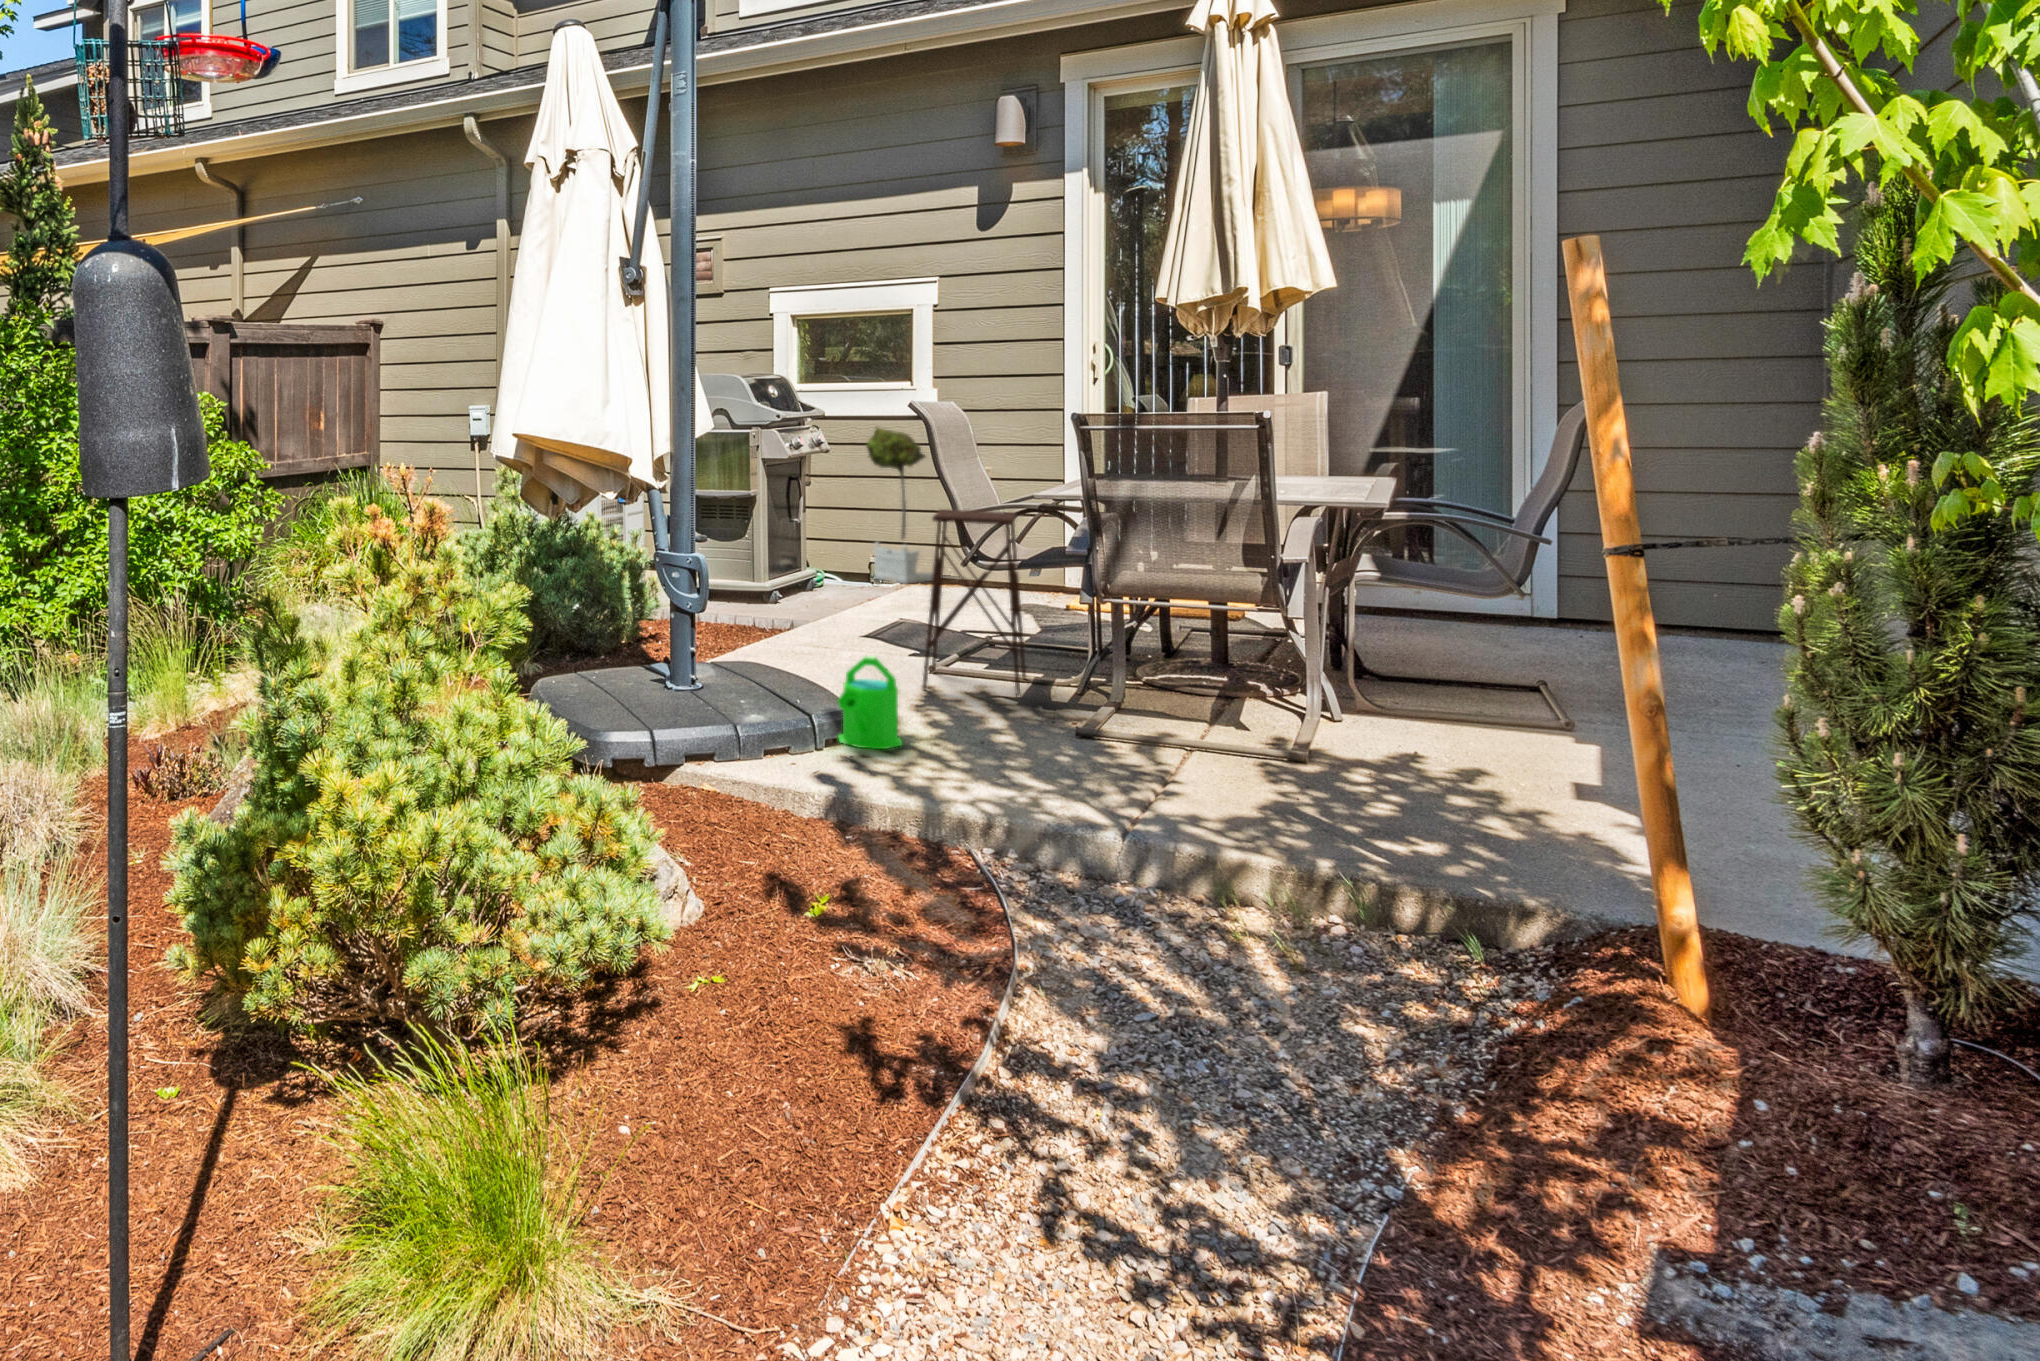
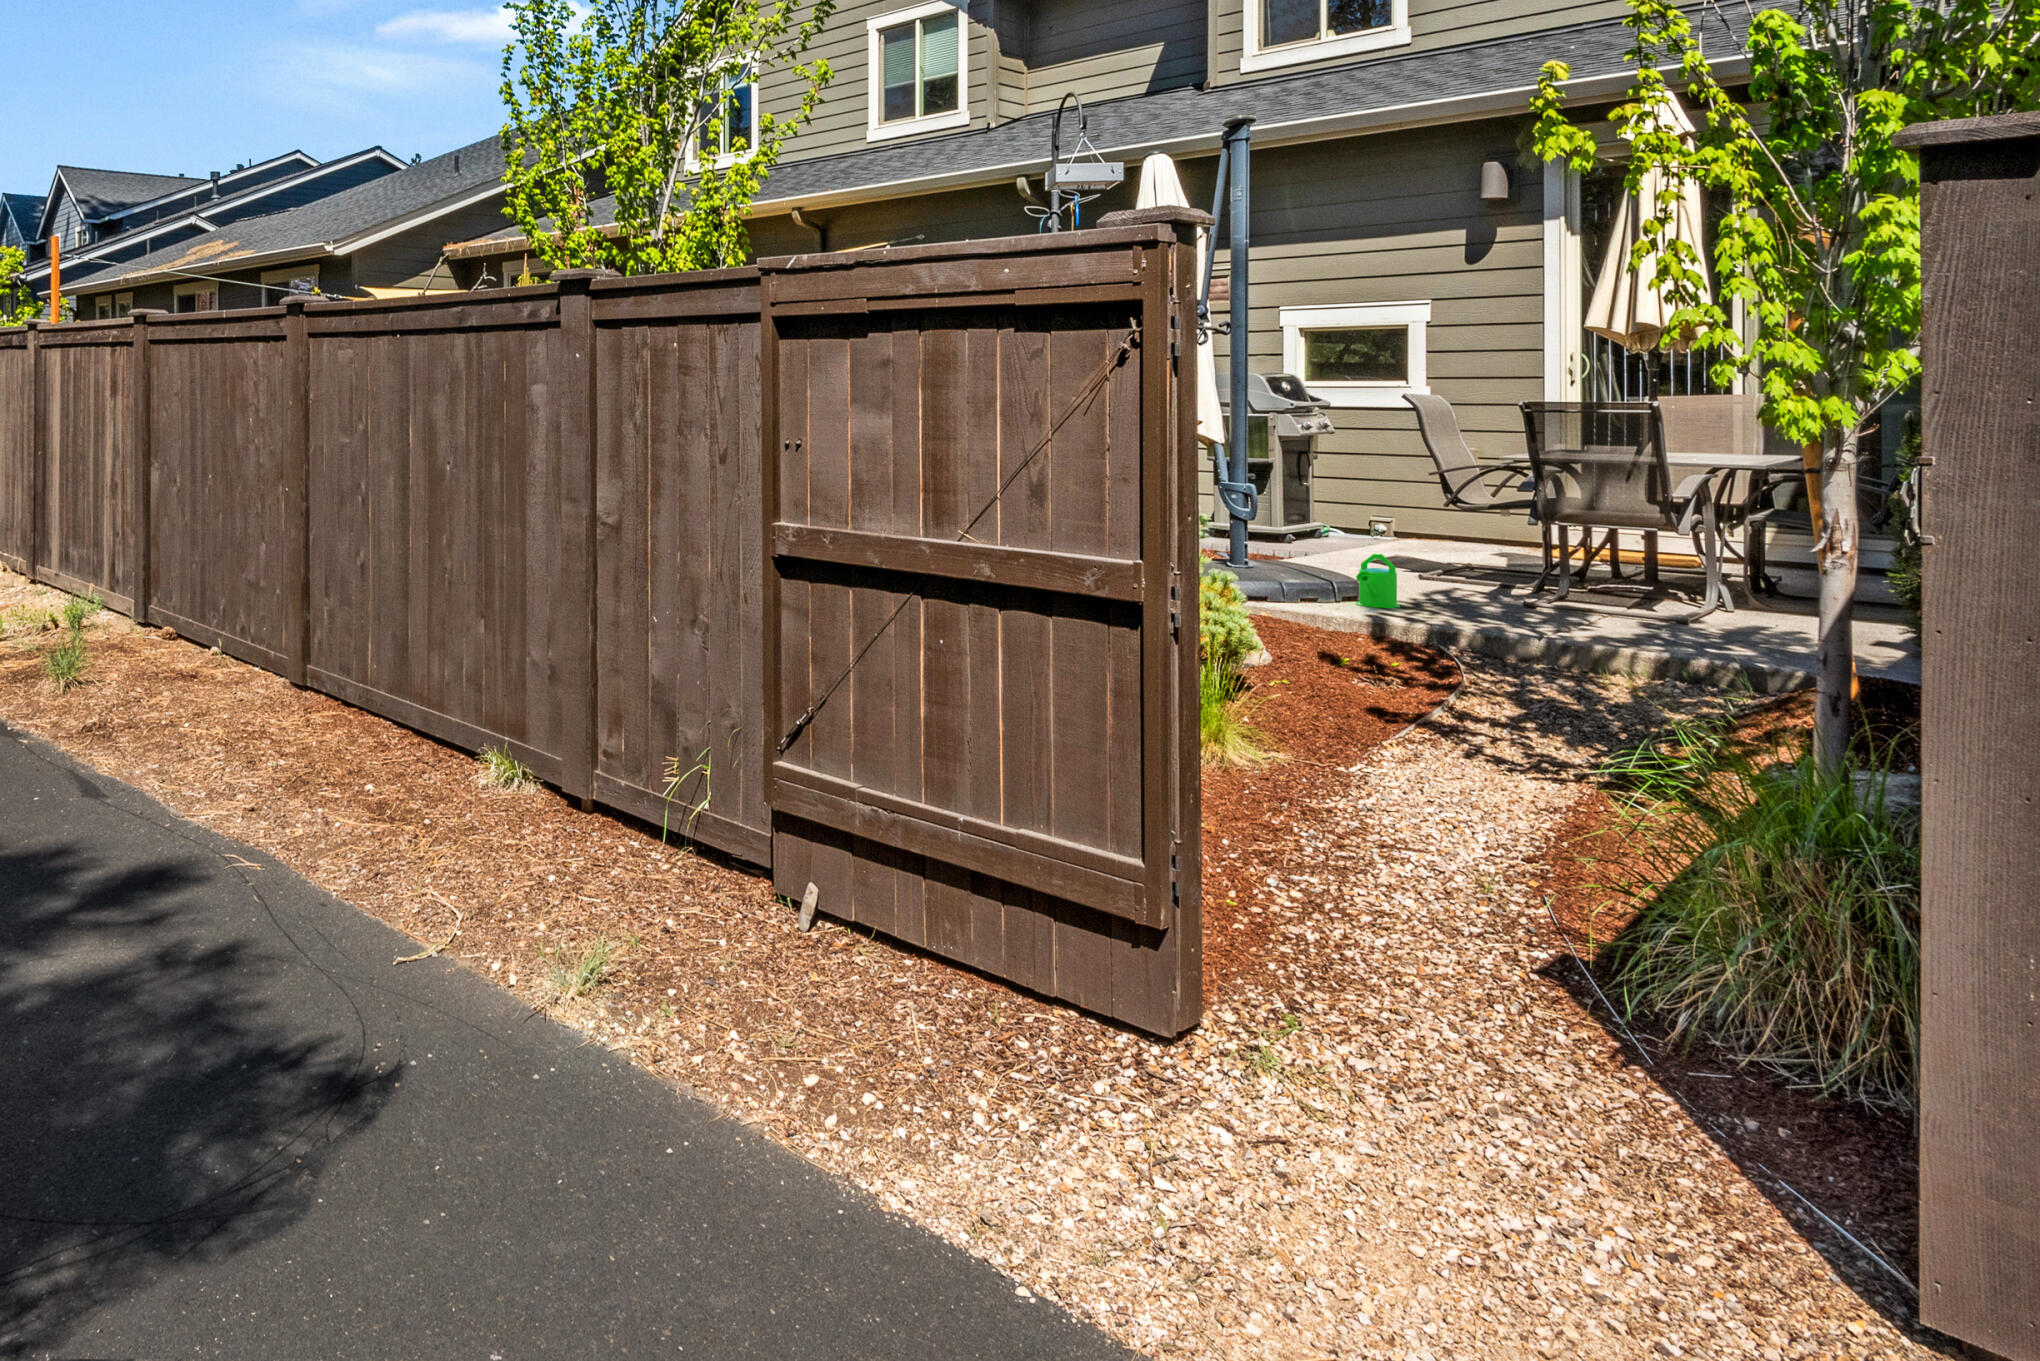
potted tree: present [866,426,933,583] -> none [1367,416,1430,541]
side table: present [923,509,1026,697] -> none [1415,470,1496,594]

